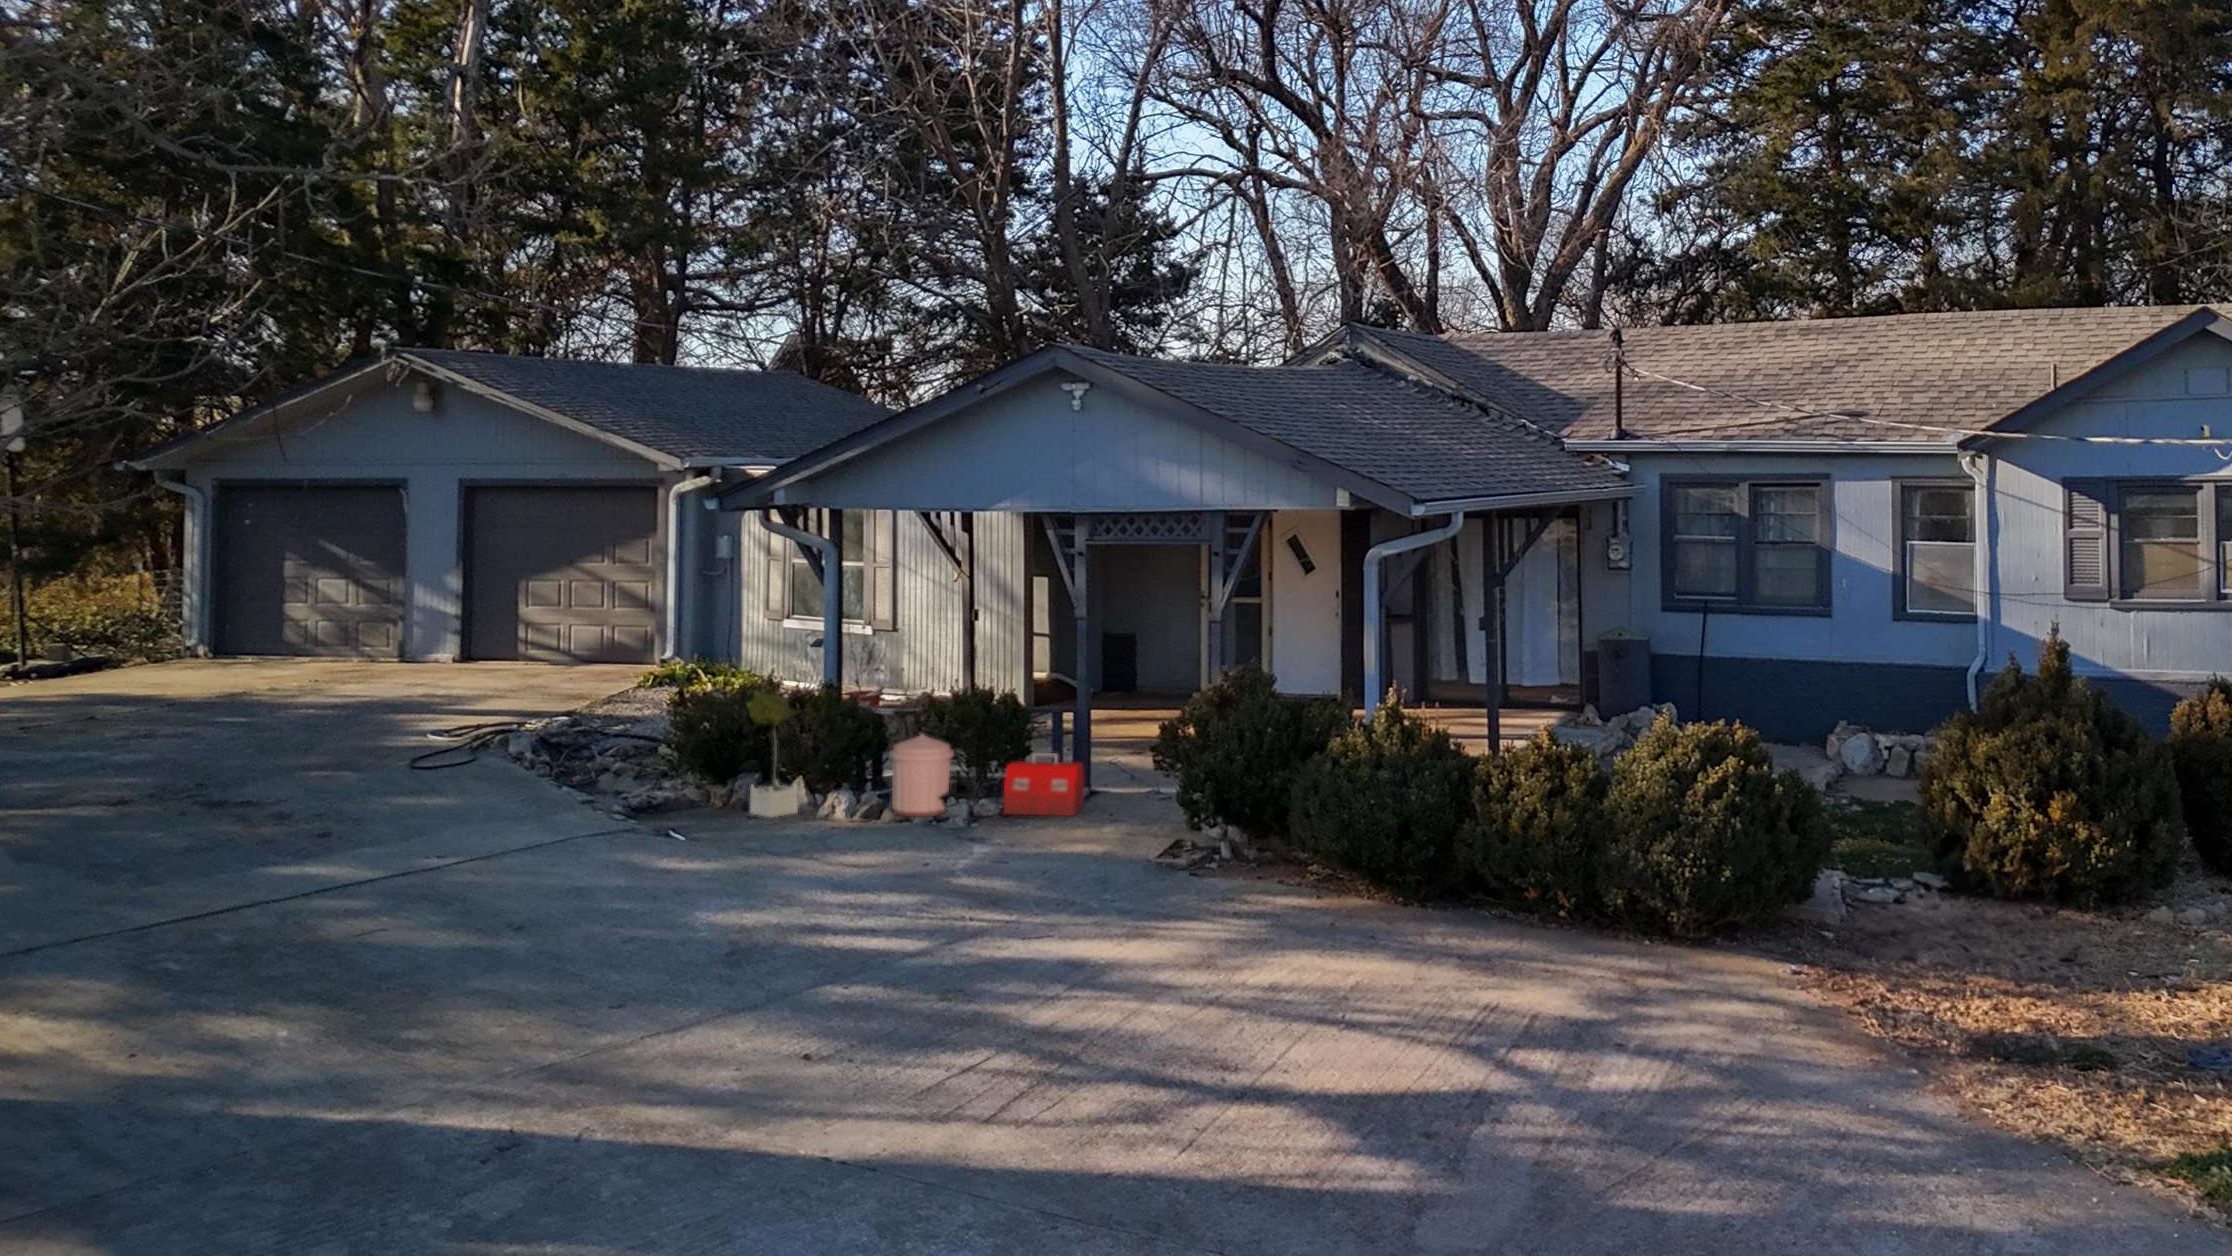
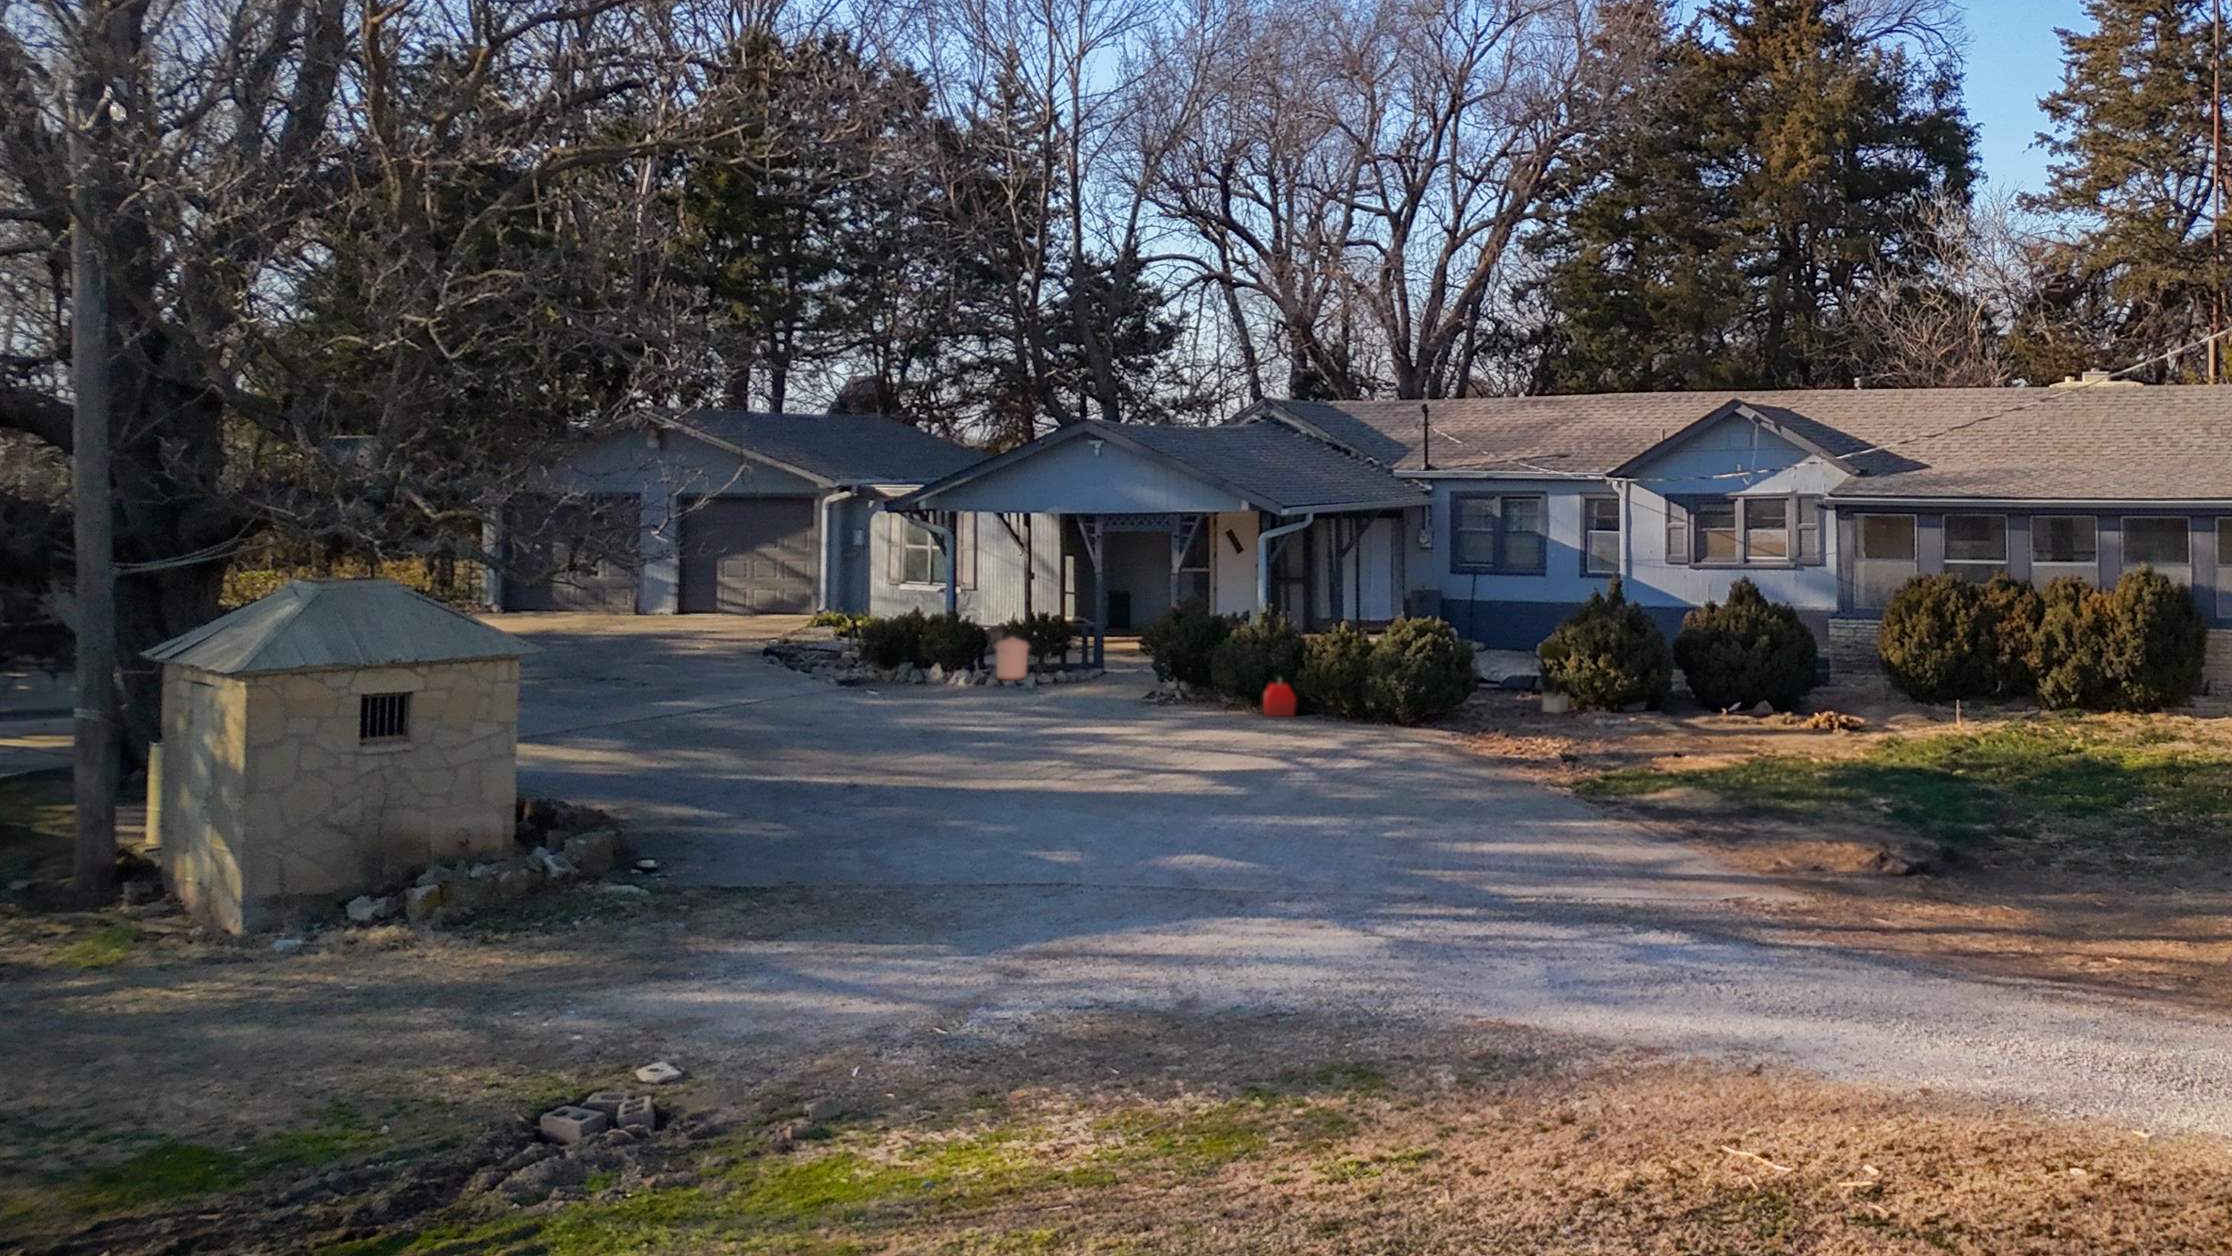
potted tree: present [747,692,798,818] -> present [1539,641,1568,713]
toolbox: present [1004,753,1084,816] -> present [1263,682,1296,716]

